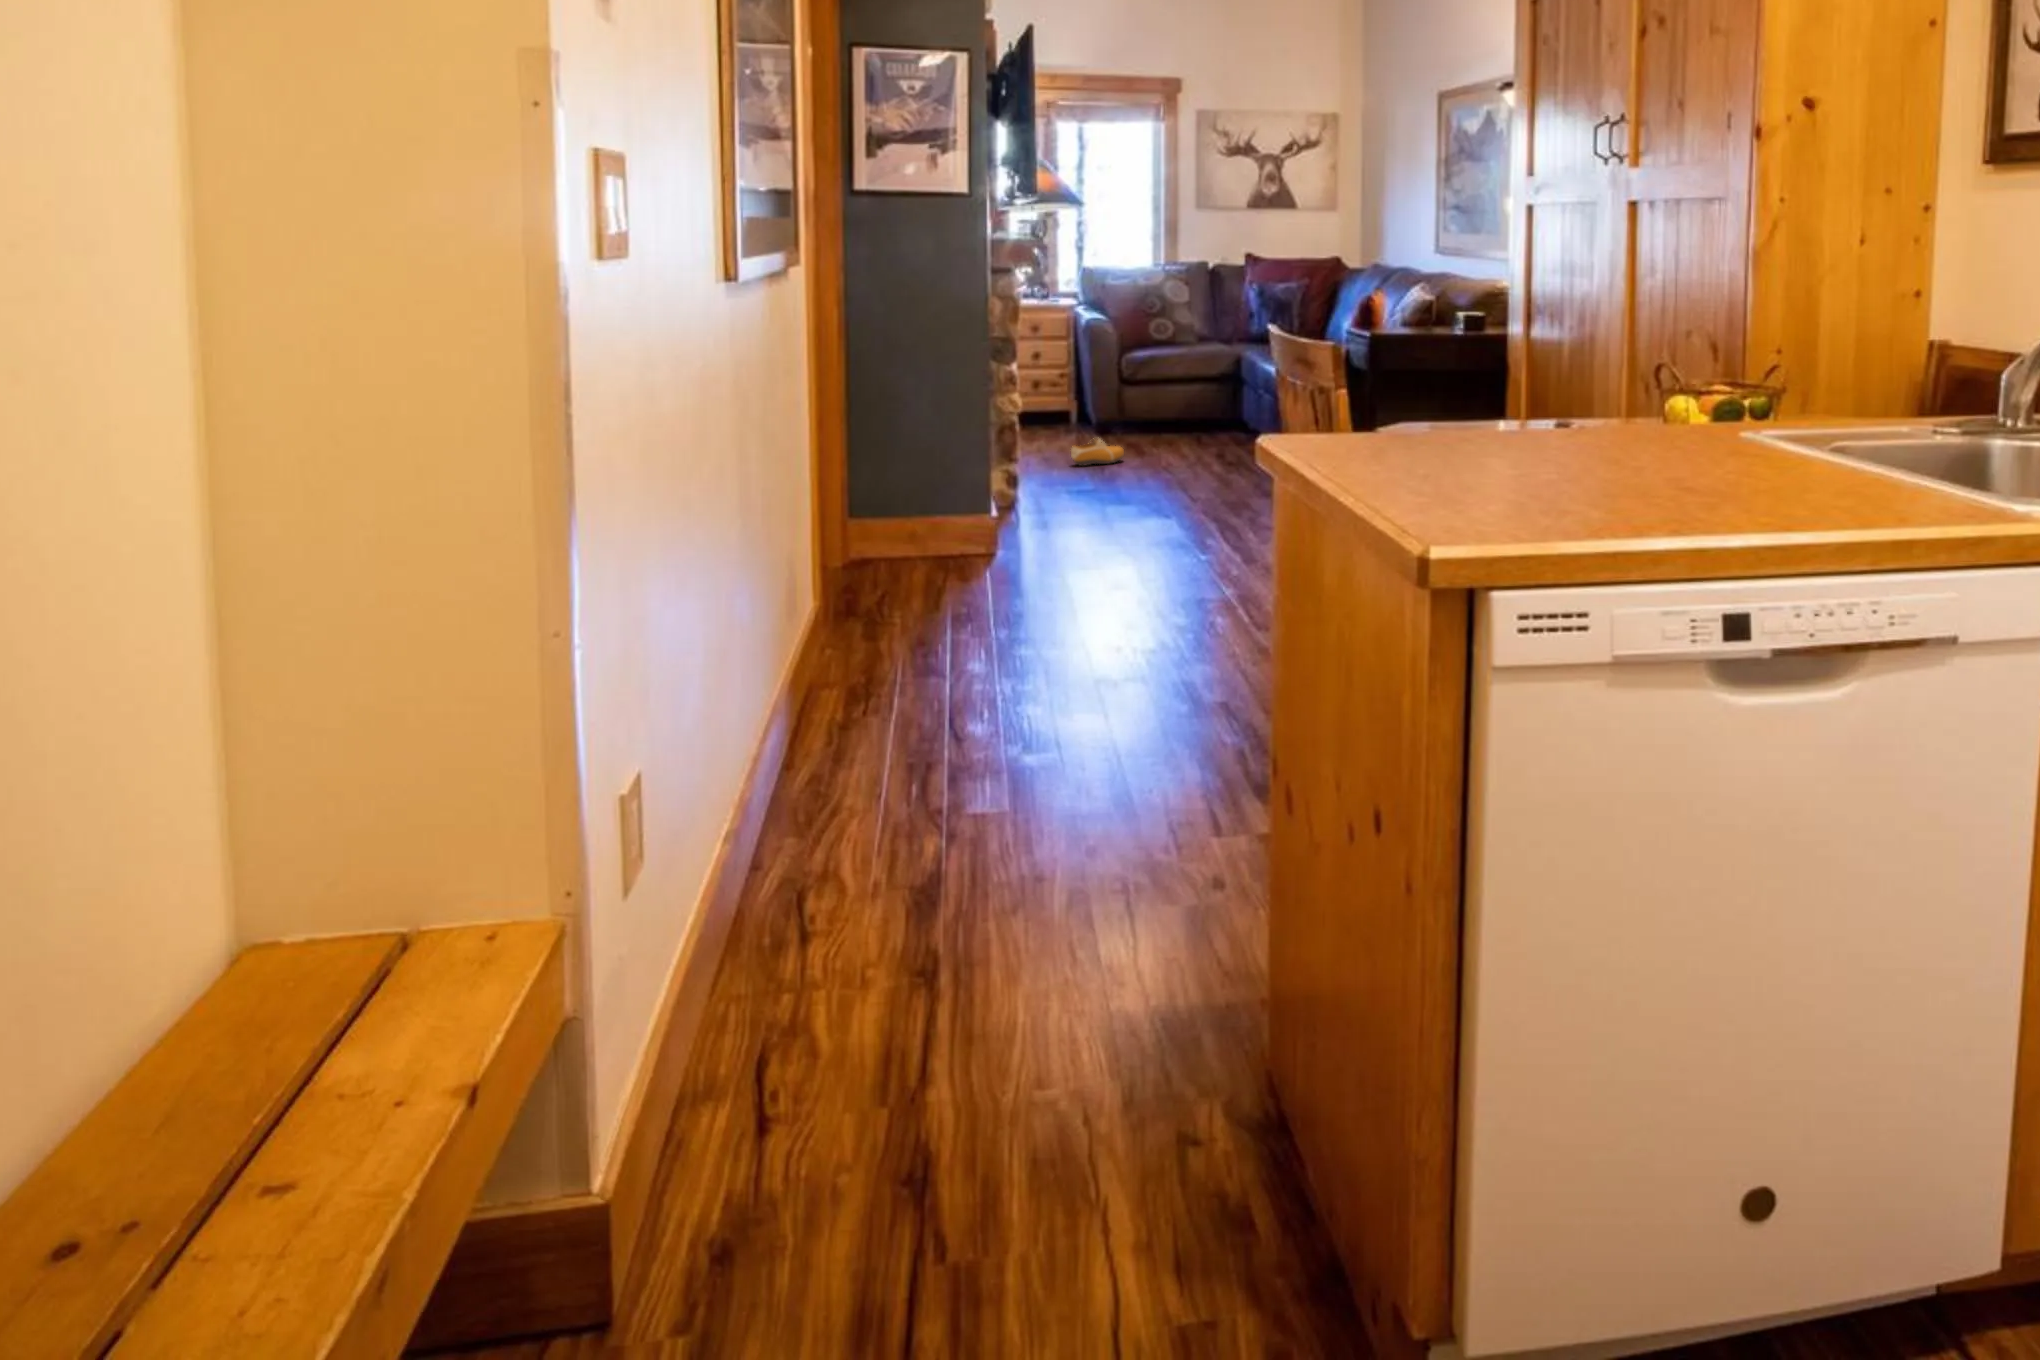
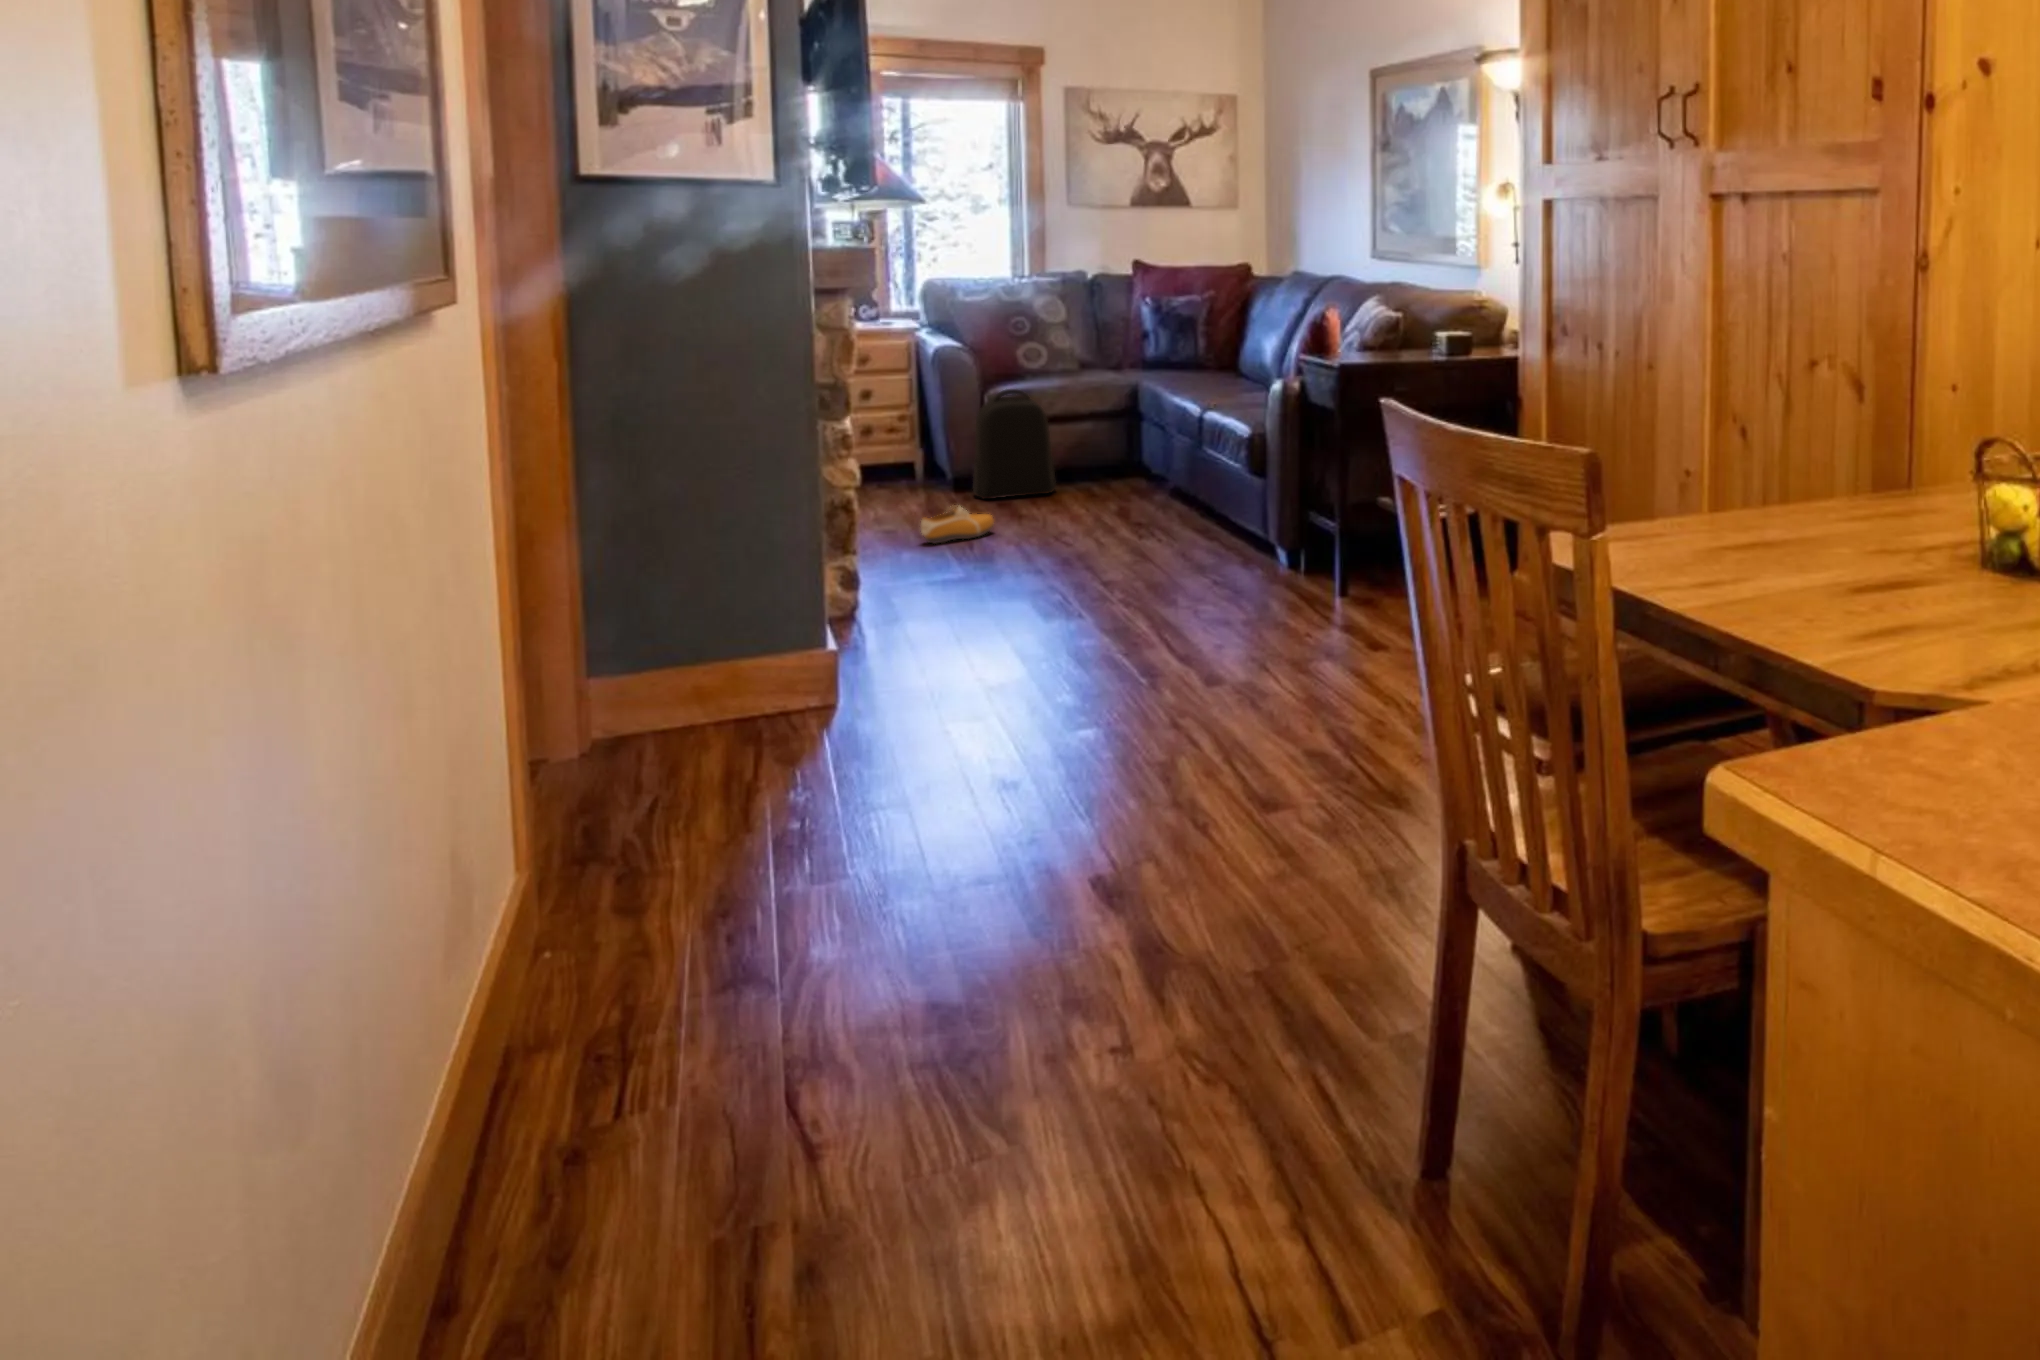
backpack: none [1113,353,1175,439] -> present [973,389,1056,499]

